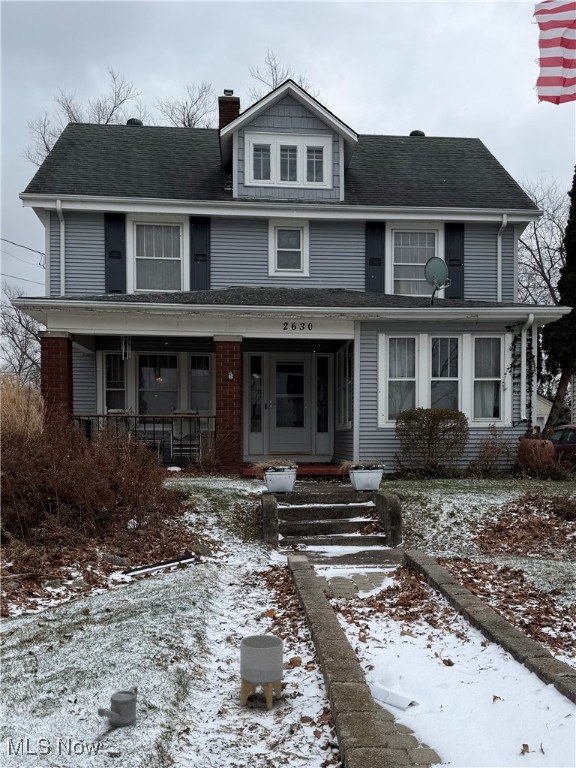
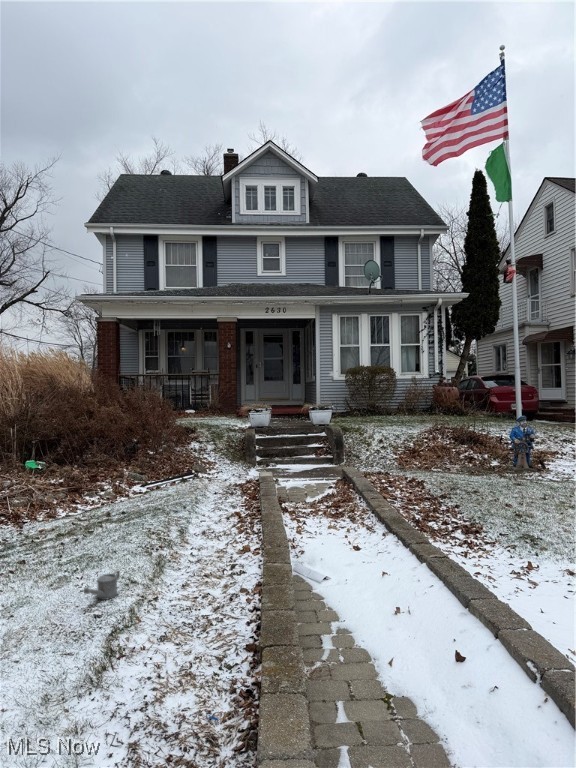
planter: present [240,635,283,710] -> none [199,531,231,584]

